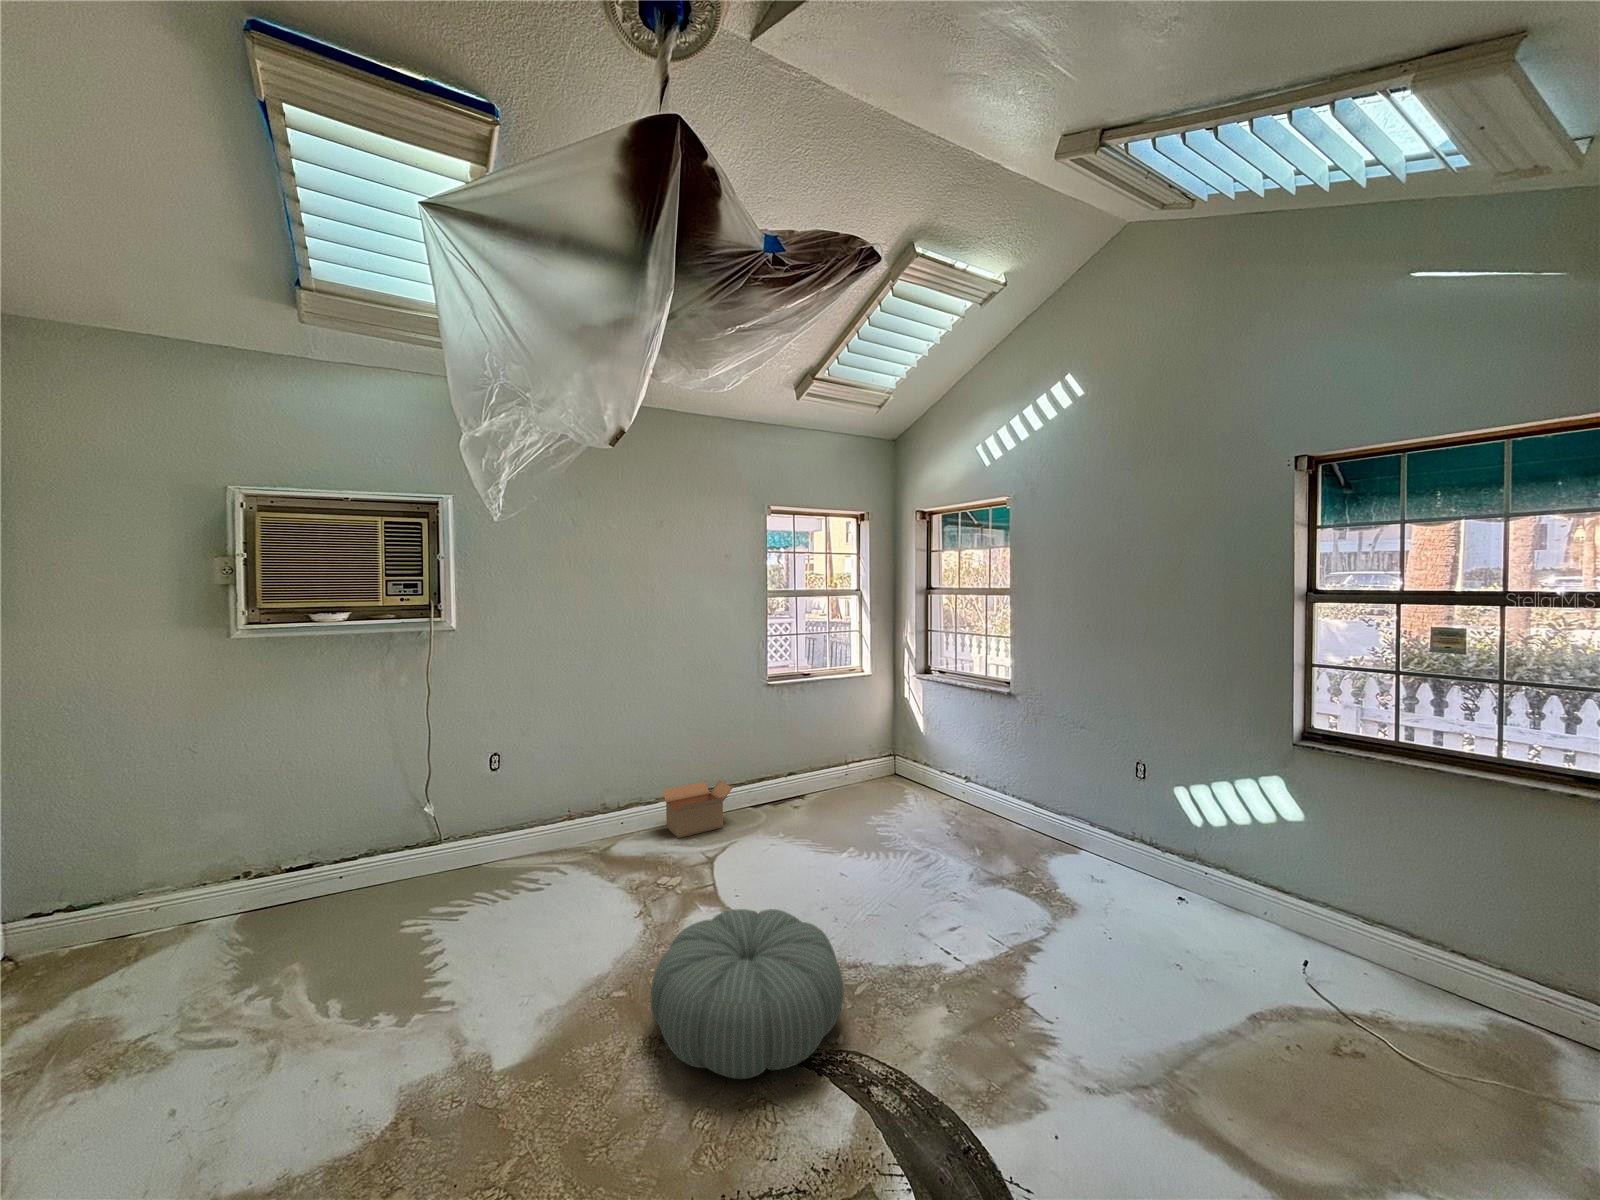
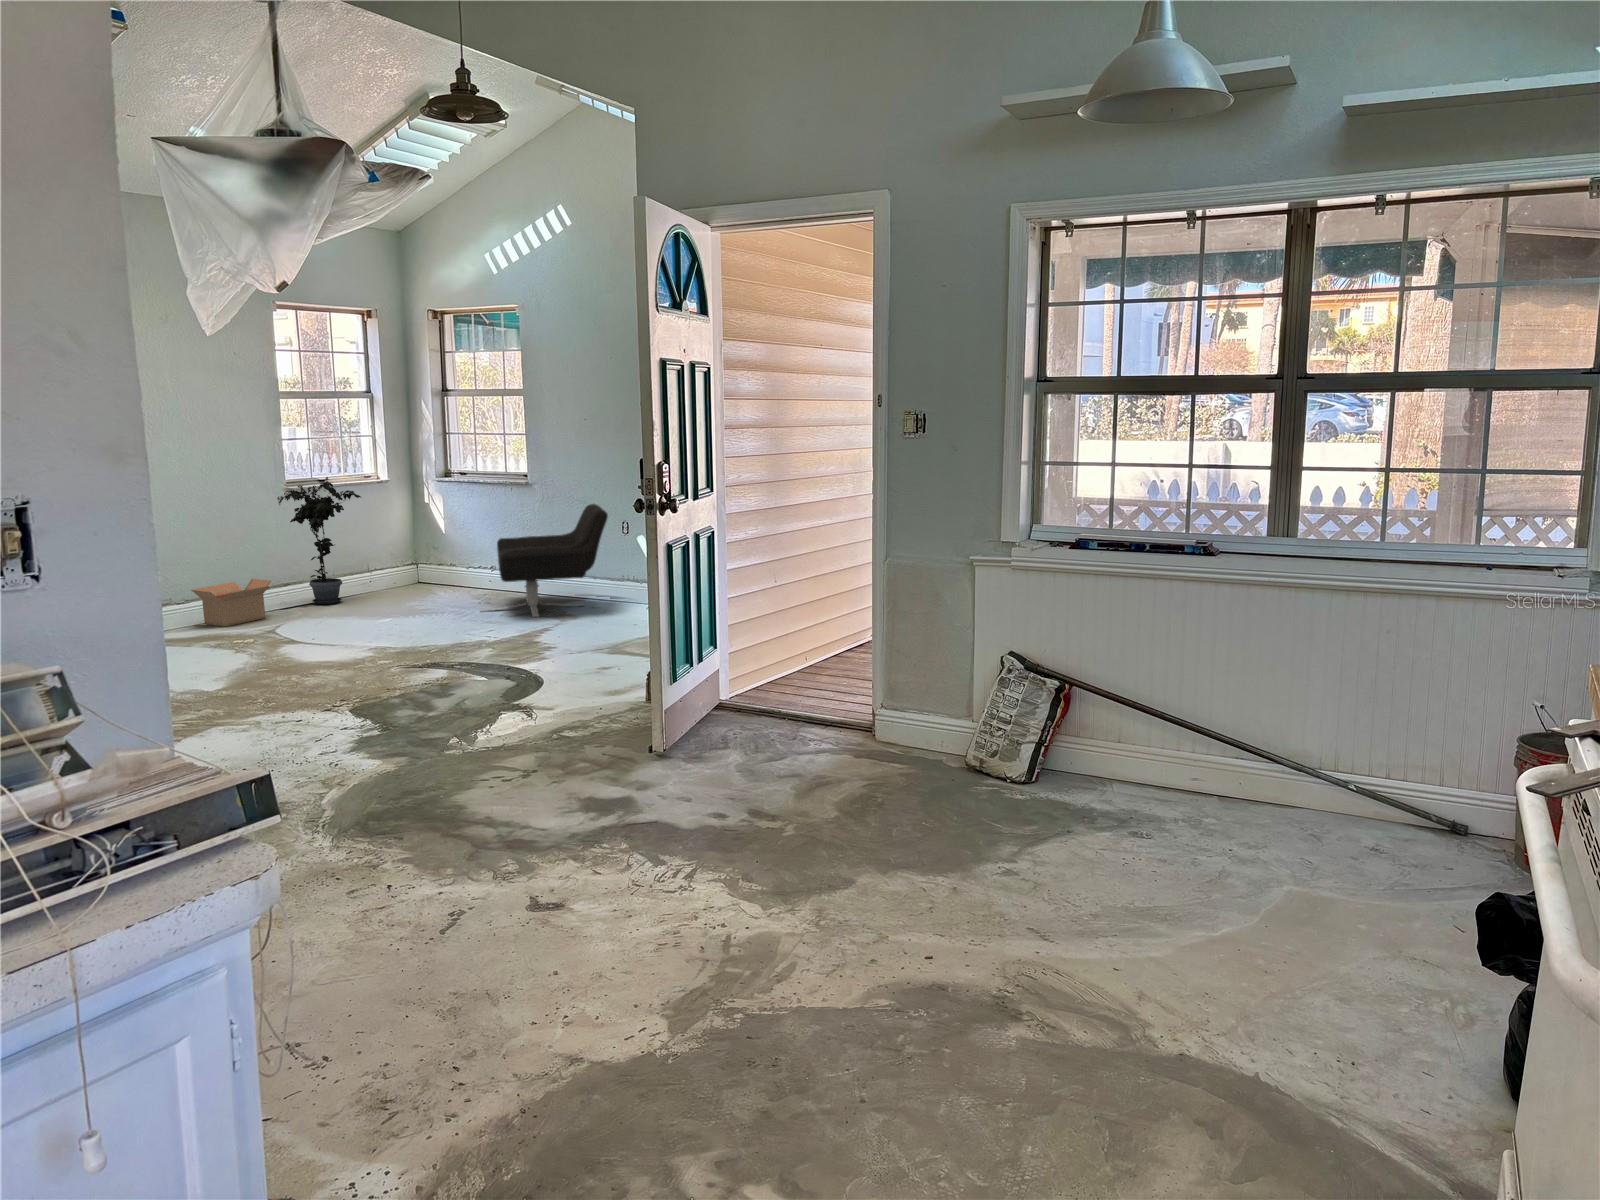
potted plant: none [751,679,835,810] -> present [277,477,361,604]
lounge chair: none [942,739,1125,901] -> present [481,504,608,617]
pouf: present [651,909,843,1079] -> none [297,608,430,677]

